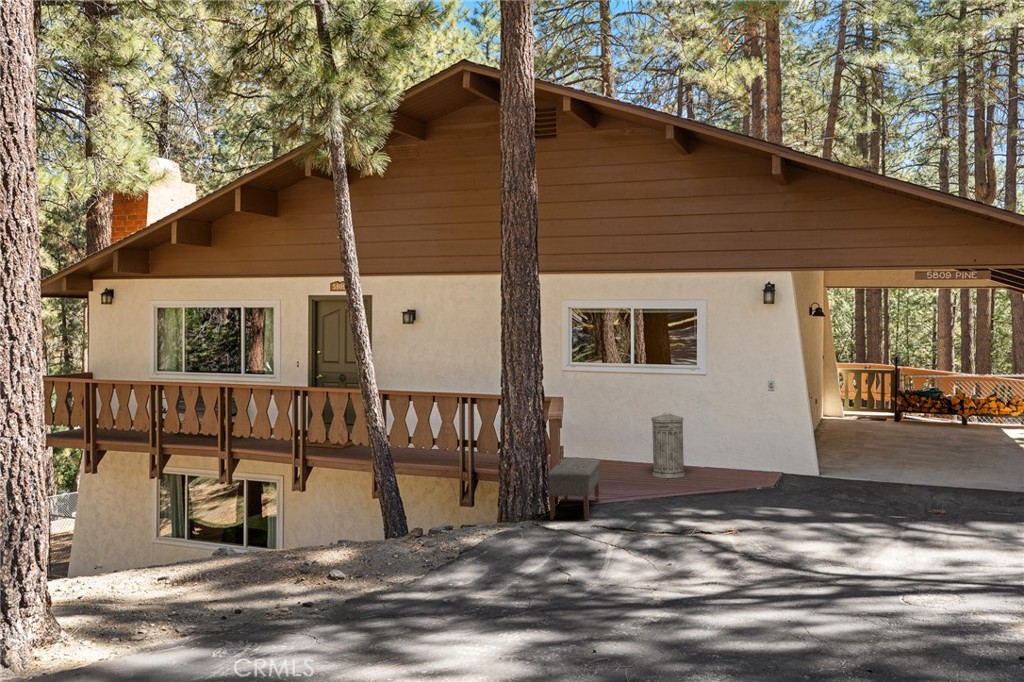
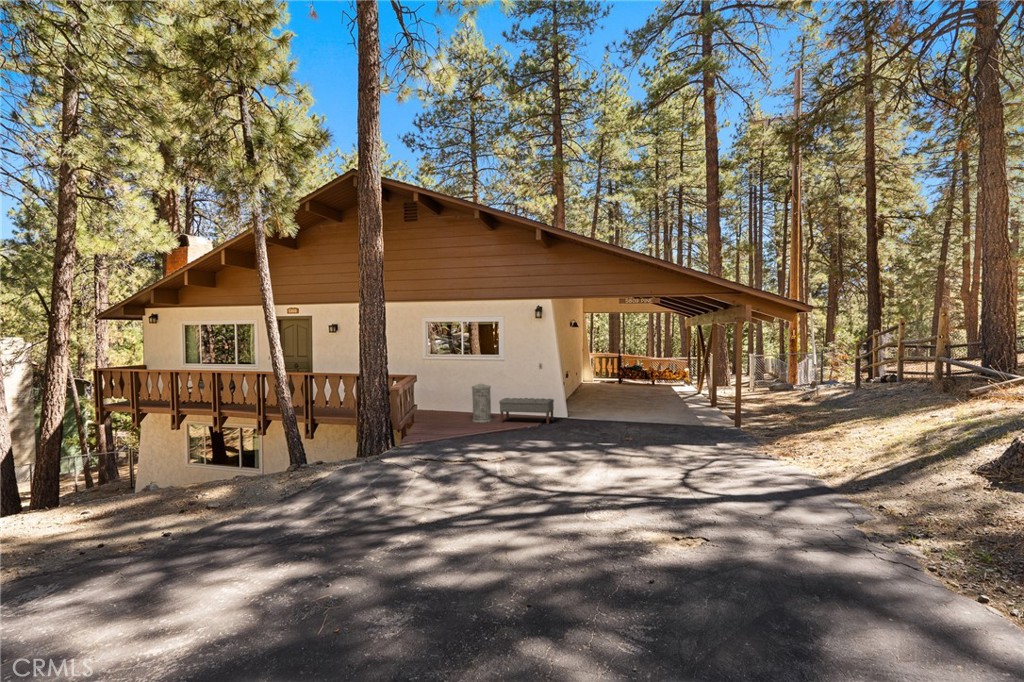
bench: present [547,458,600,520] -> present [499,398,554,424]

